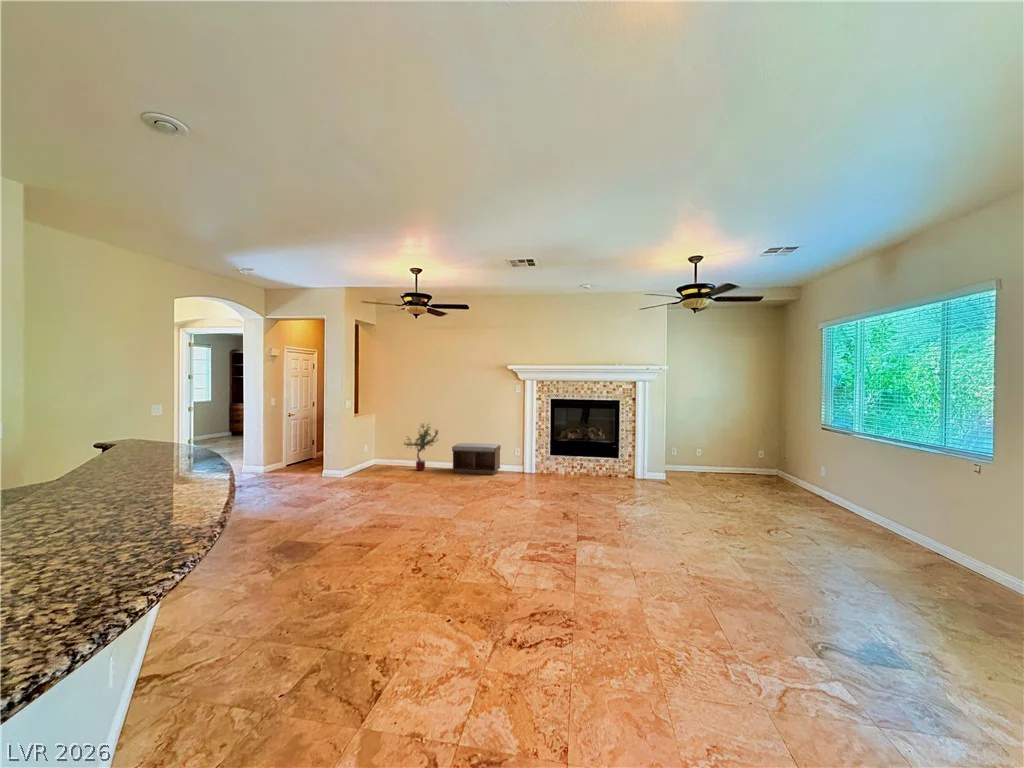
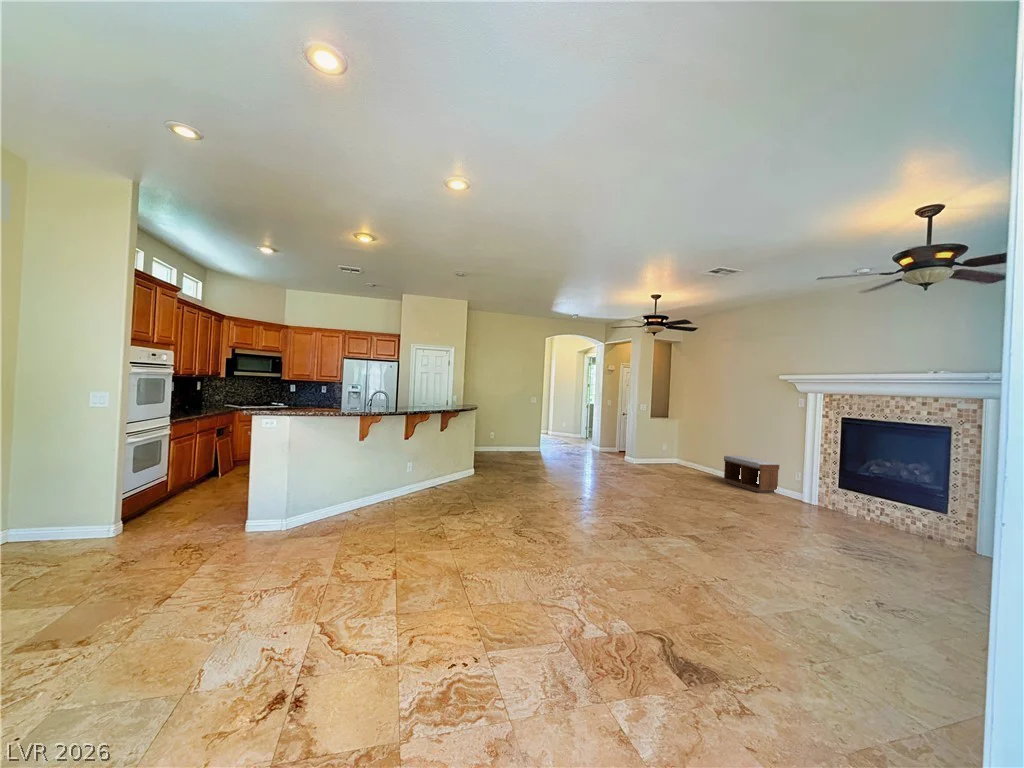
potted tree: present [404,424,438,471] -> none [691,431,721,475]

